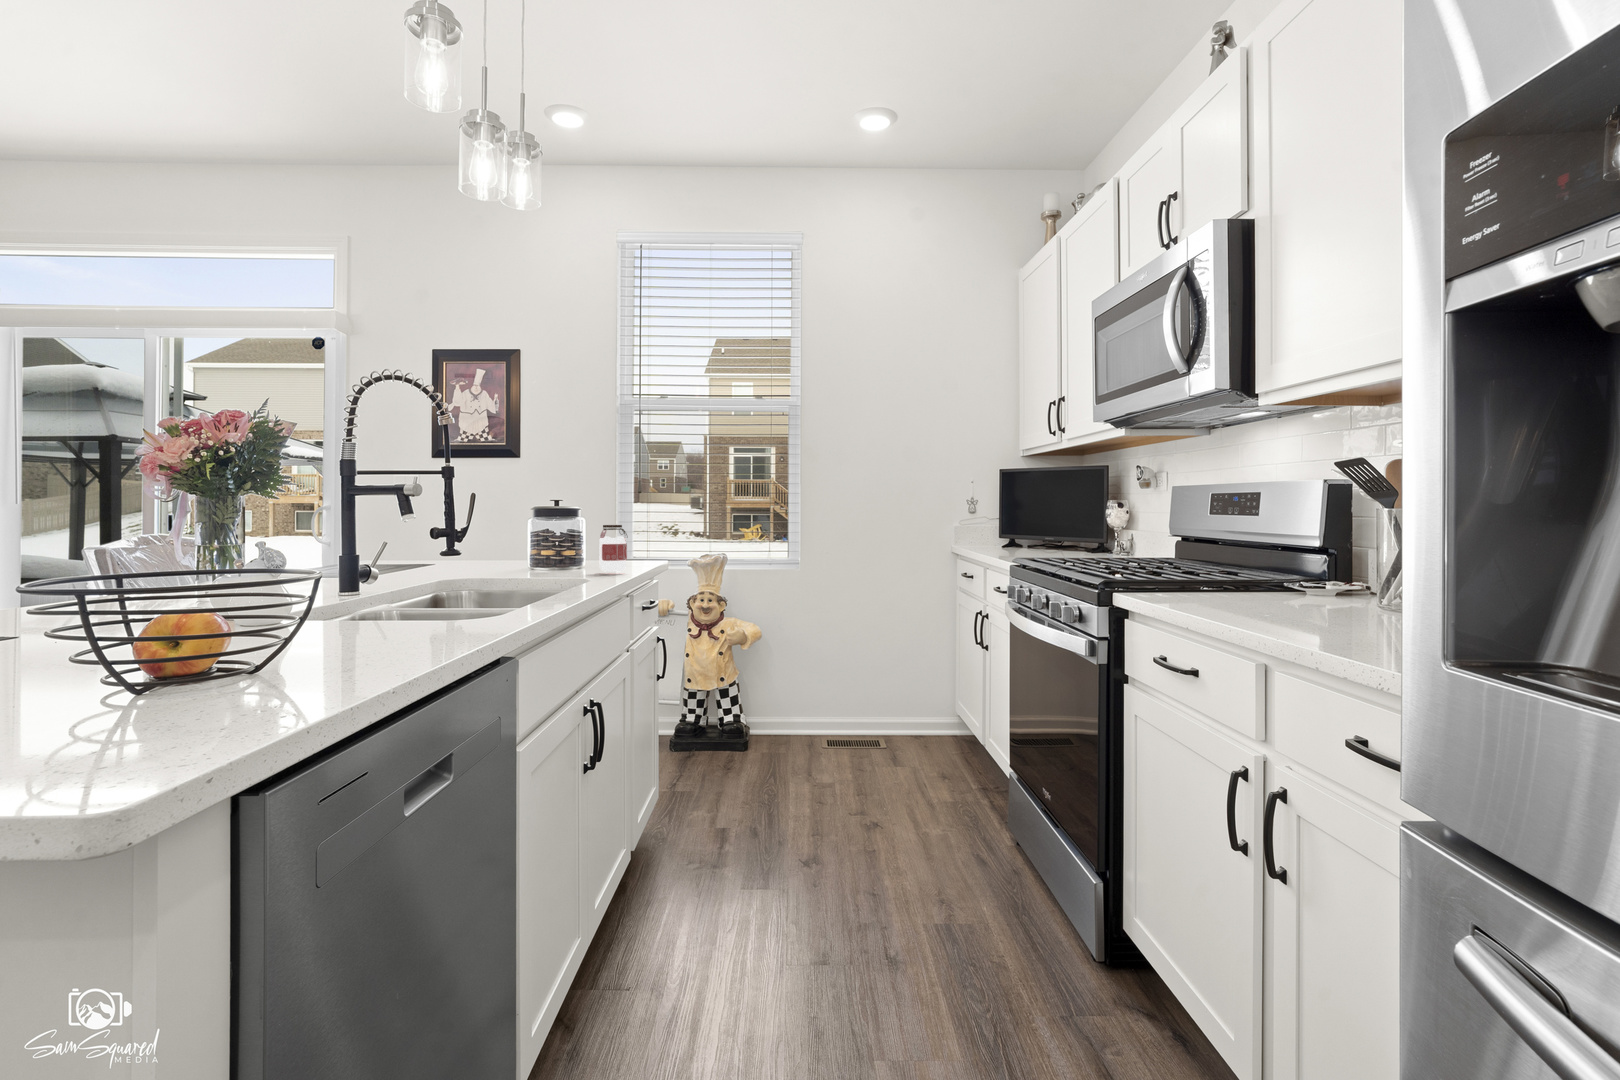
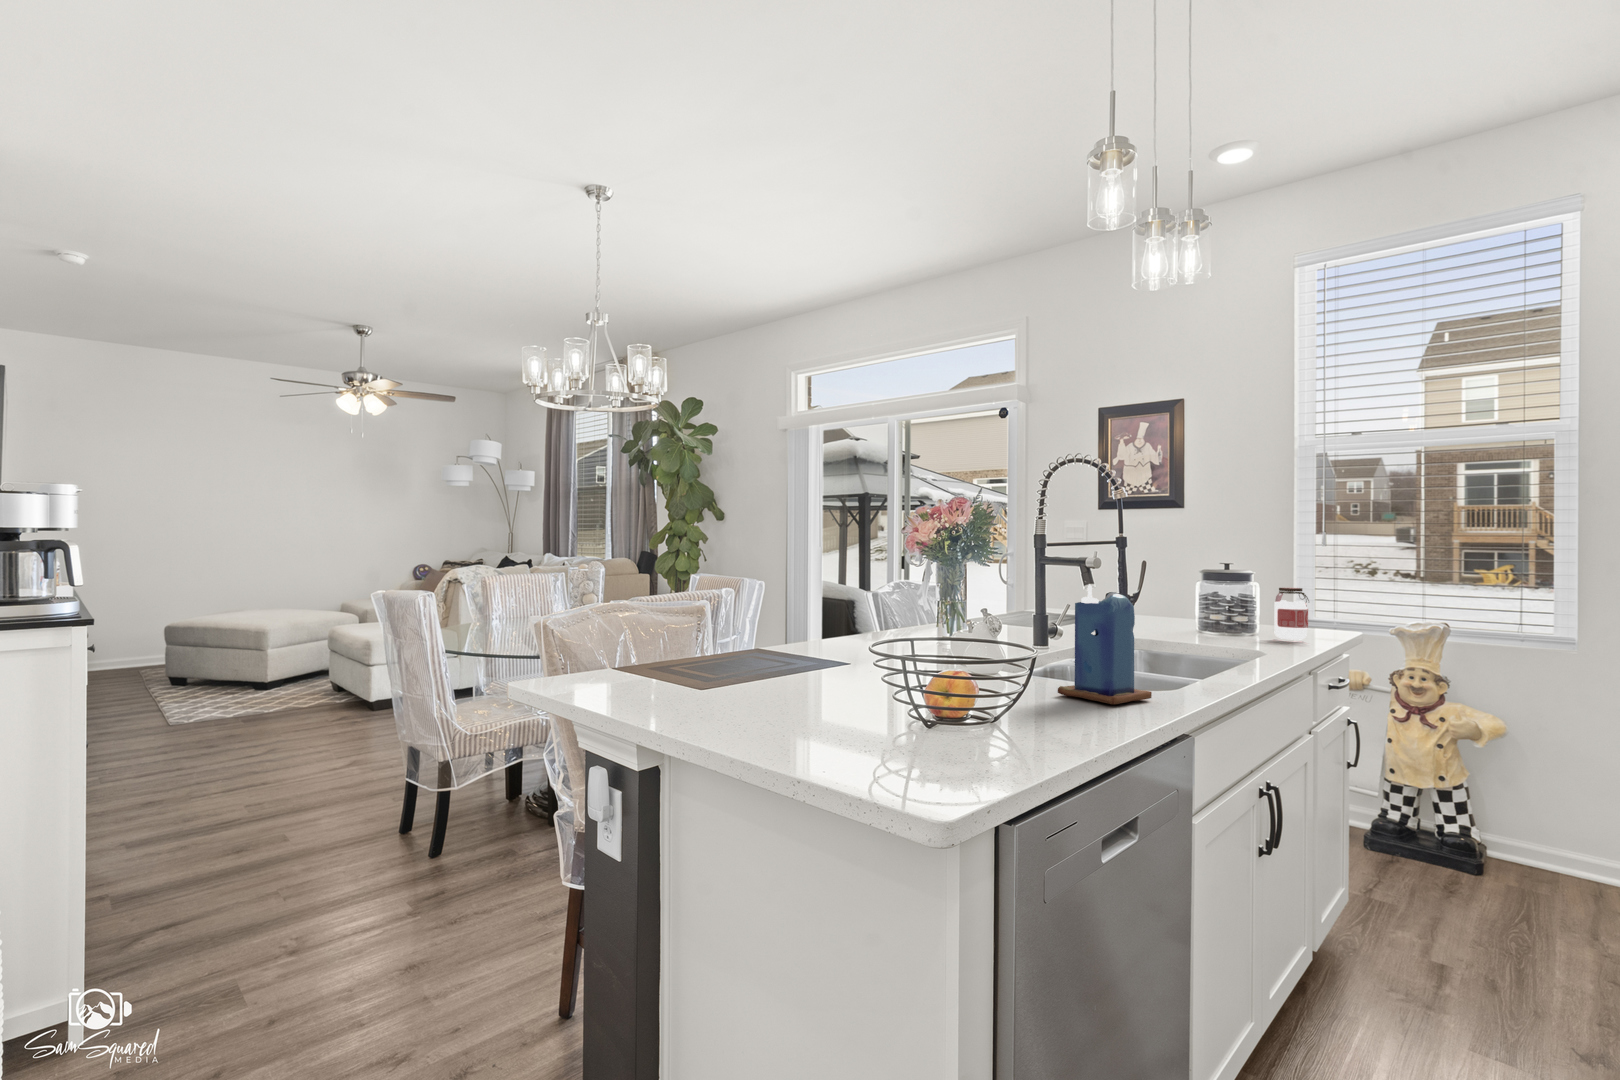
candle: none [359,503,473,638] -> present [1058,584,1152,705]

